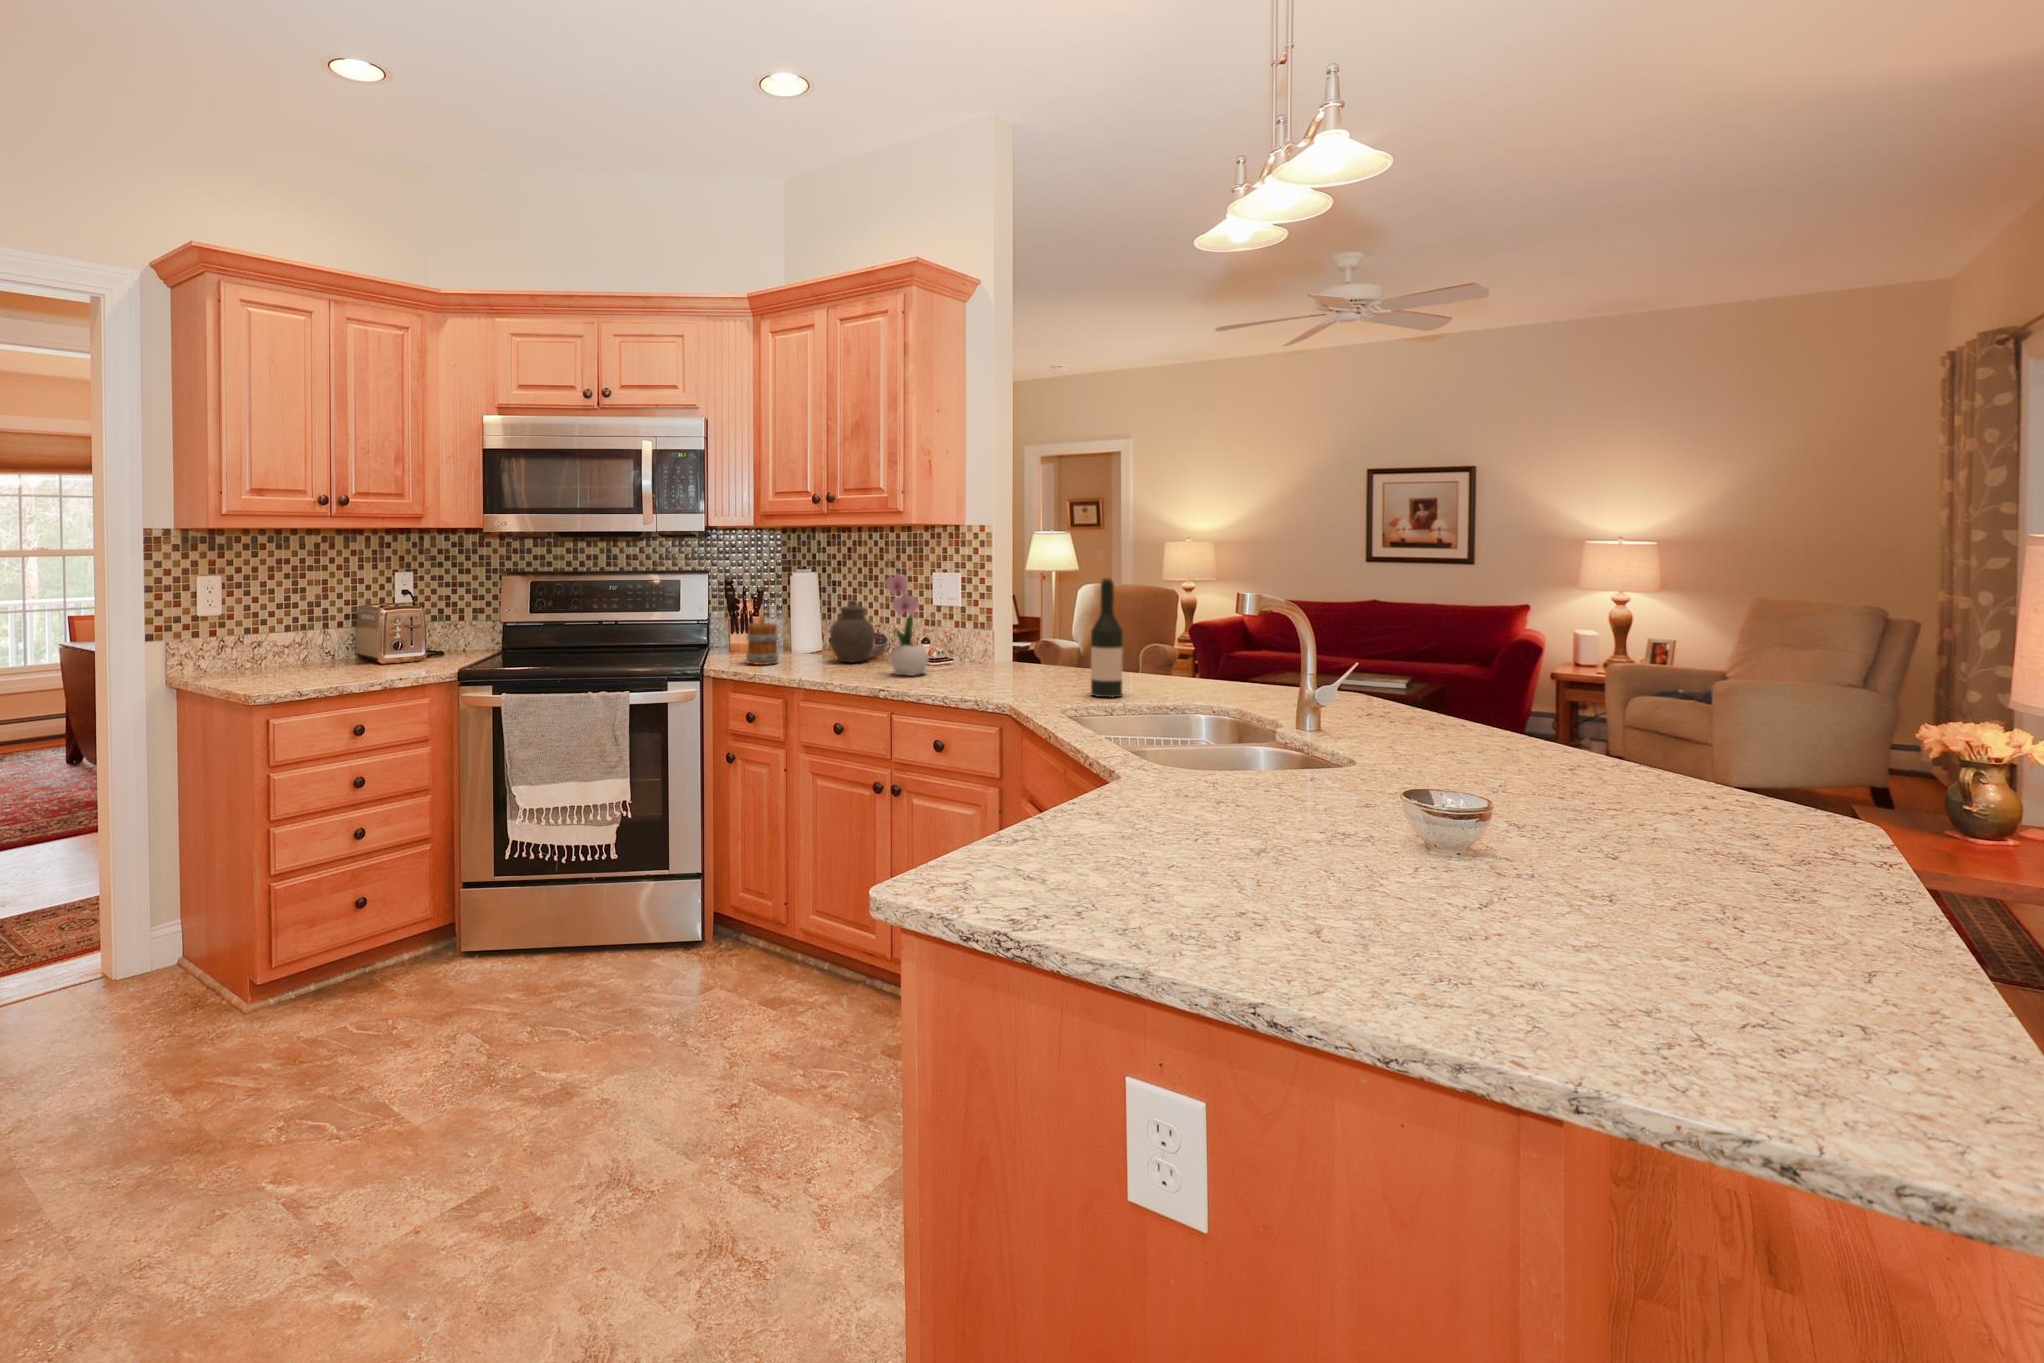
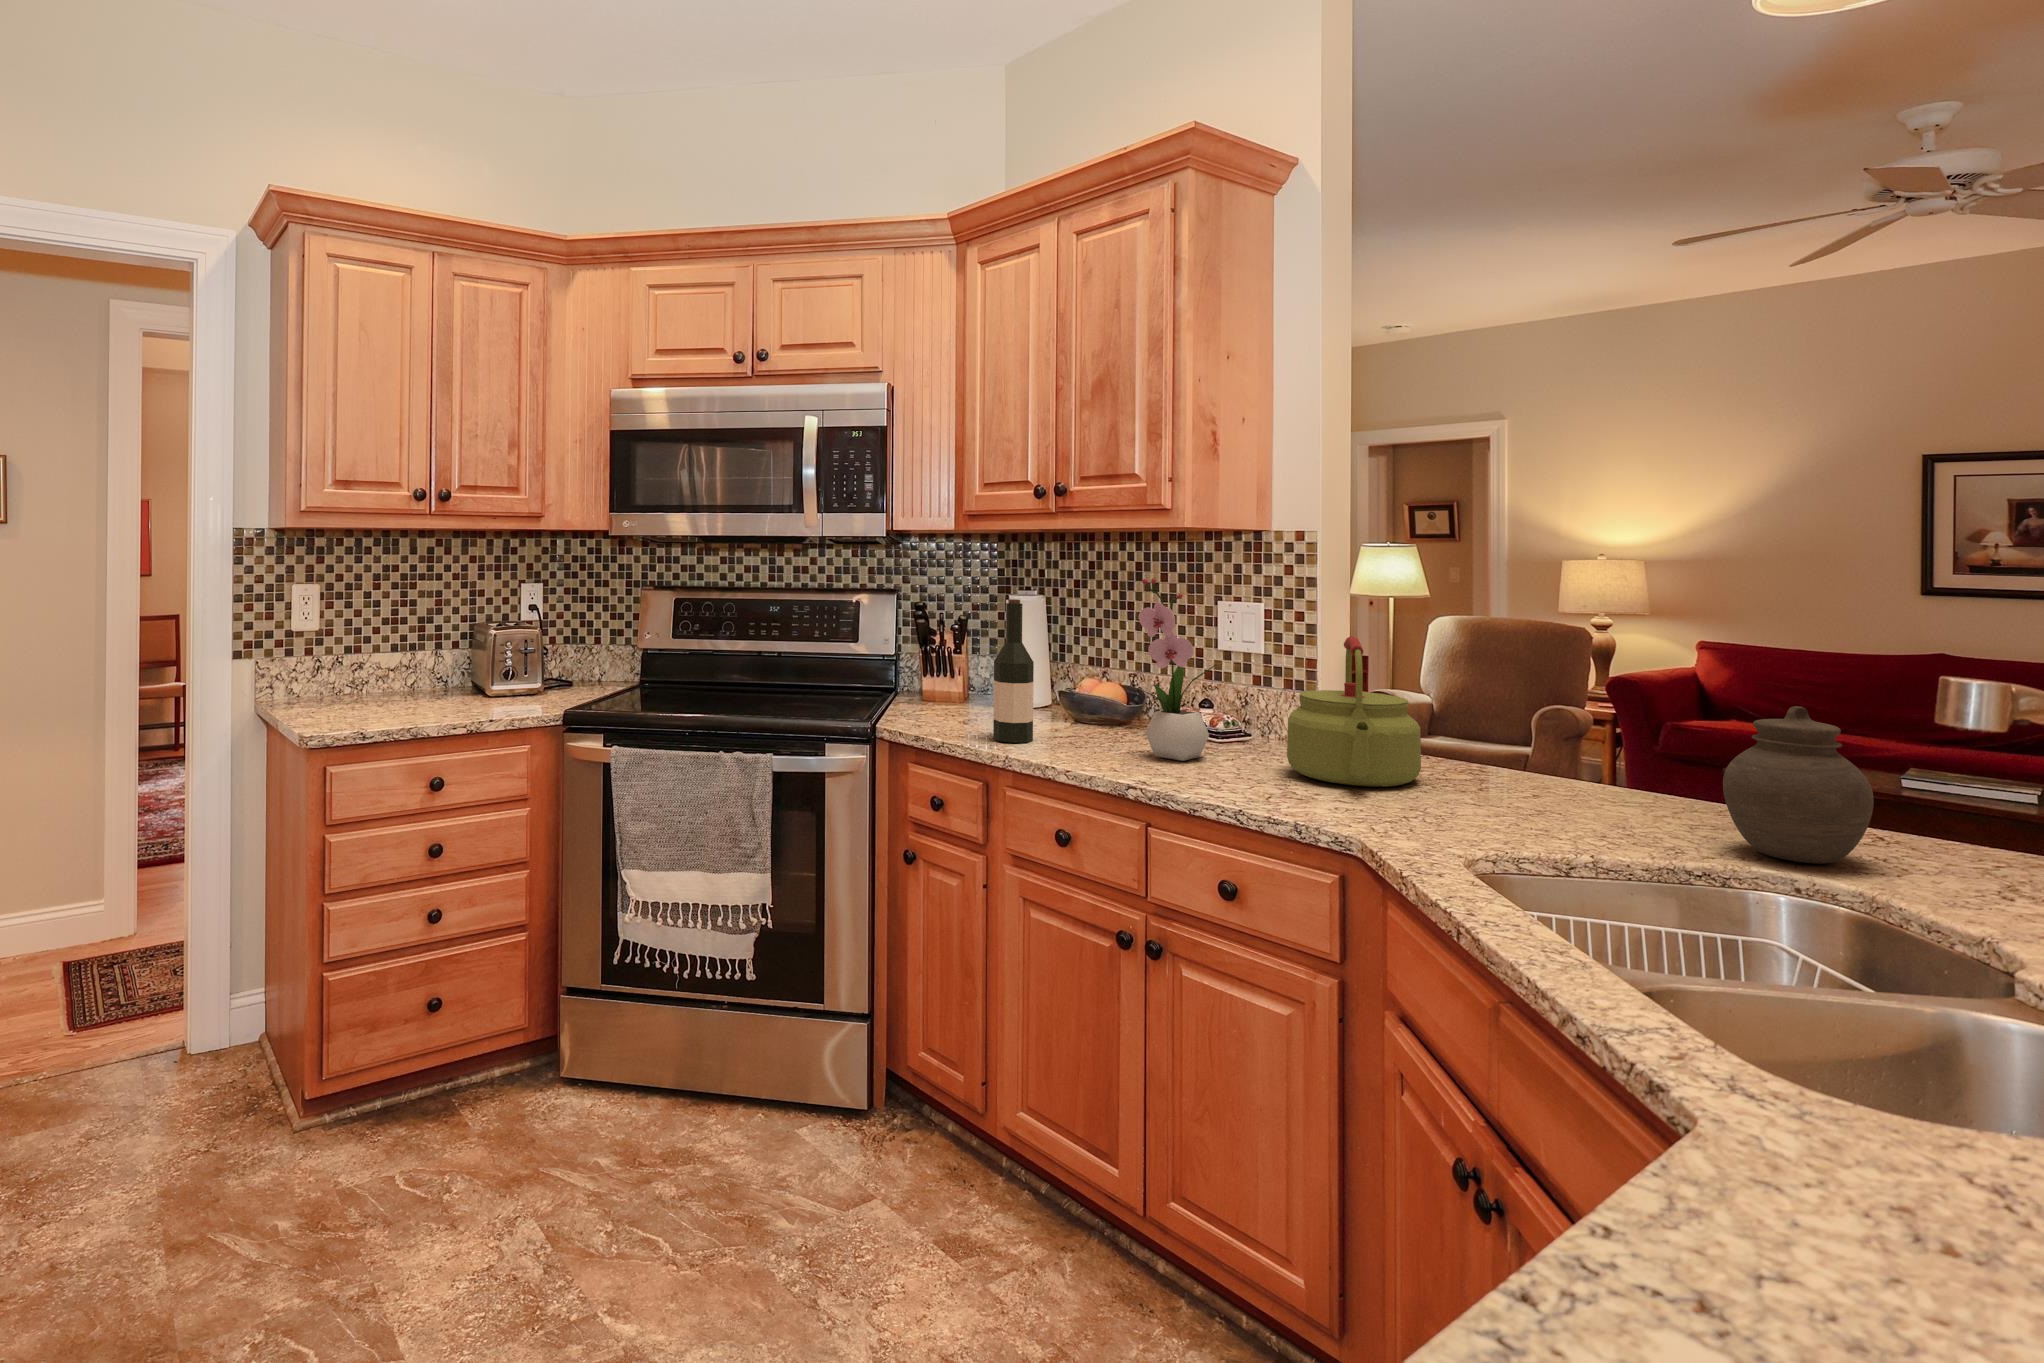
wine bottle: present [1091,578,1123,697] -> present [993,599,1034,743]
kettle: none [976,591,1051,682] -> present [1287,636,1421,787]
jar: present [830,600,875,662] -> present [1723,706,1874,864]
mug: present [746,616,779,665] -> none [939,654,985,725]

